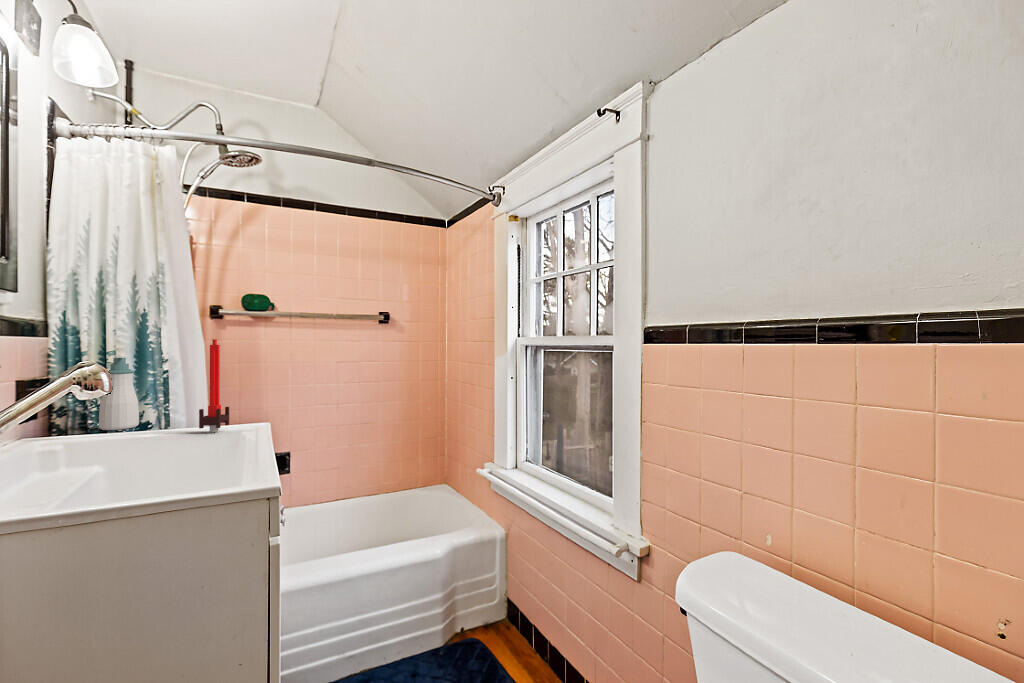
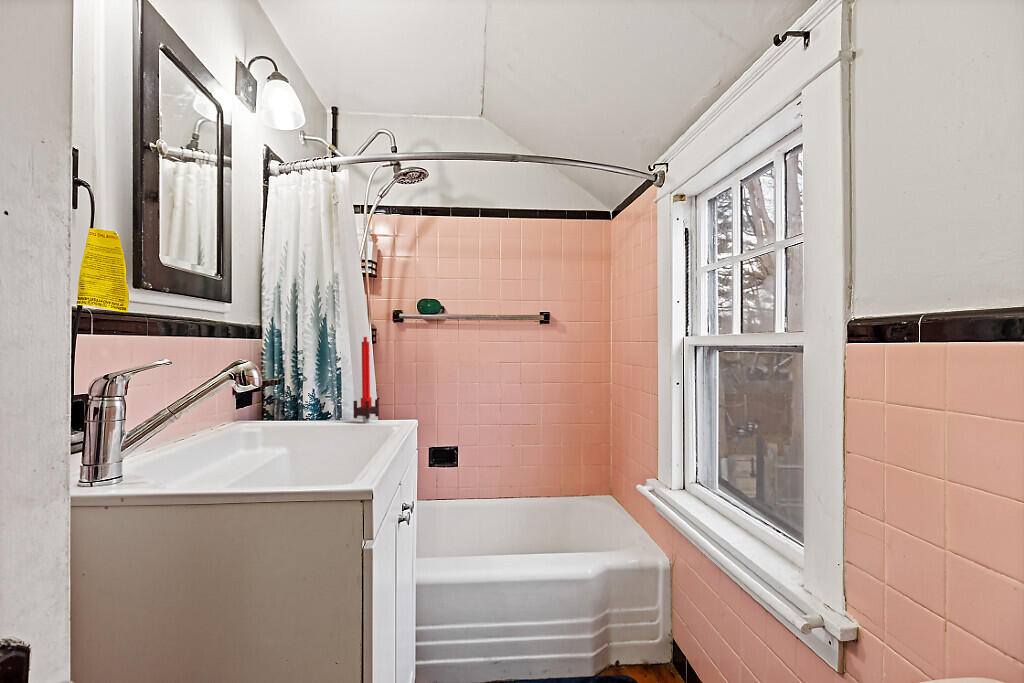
soap bottle: present [99,358,139,430] -> none [296,355,324,416]

